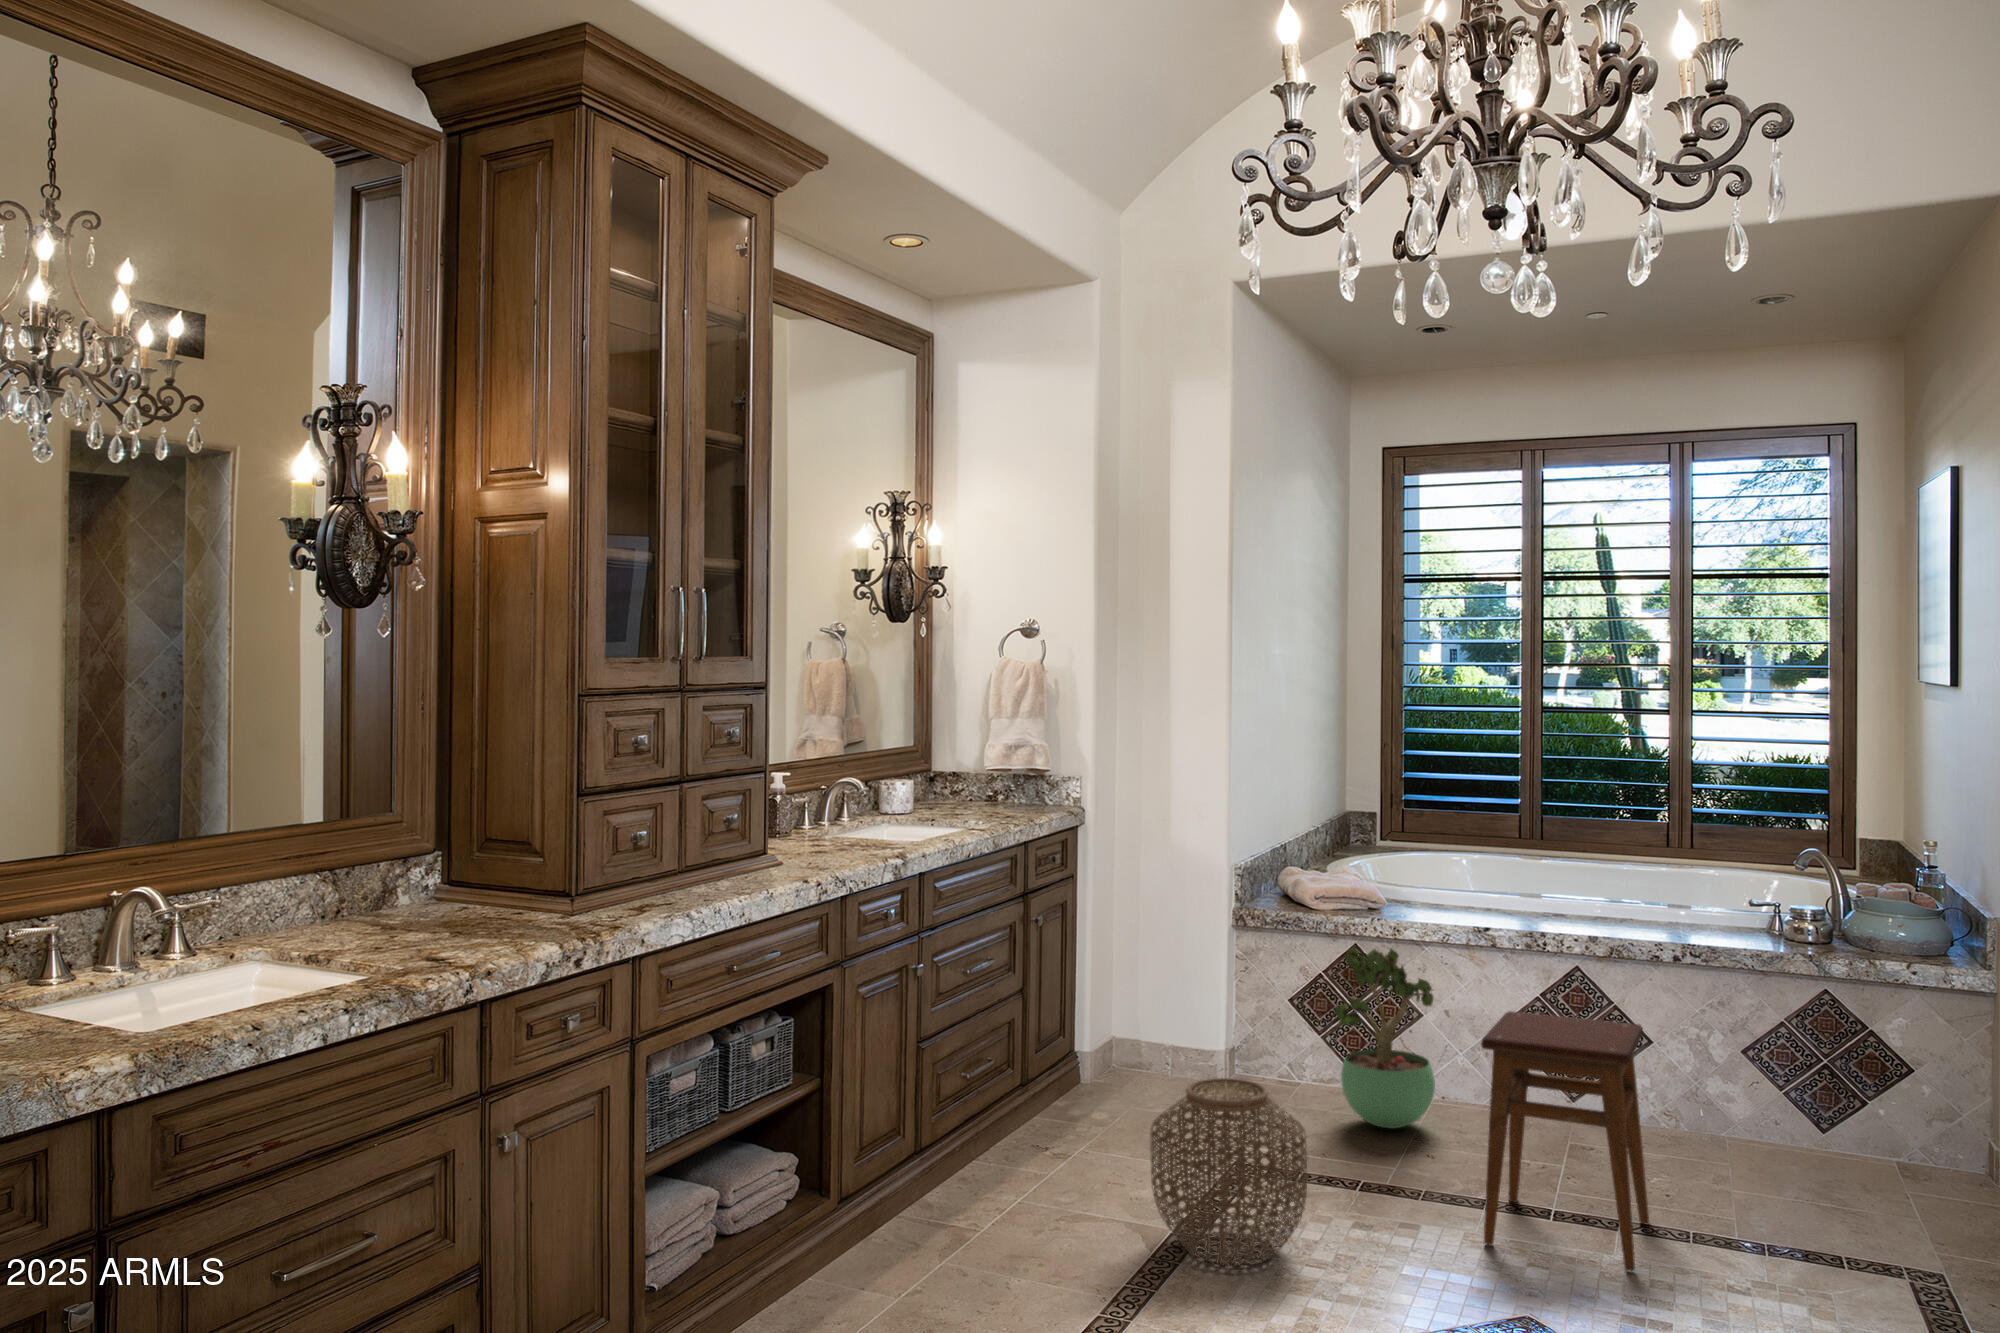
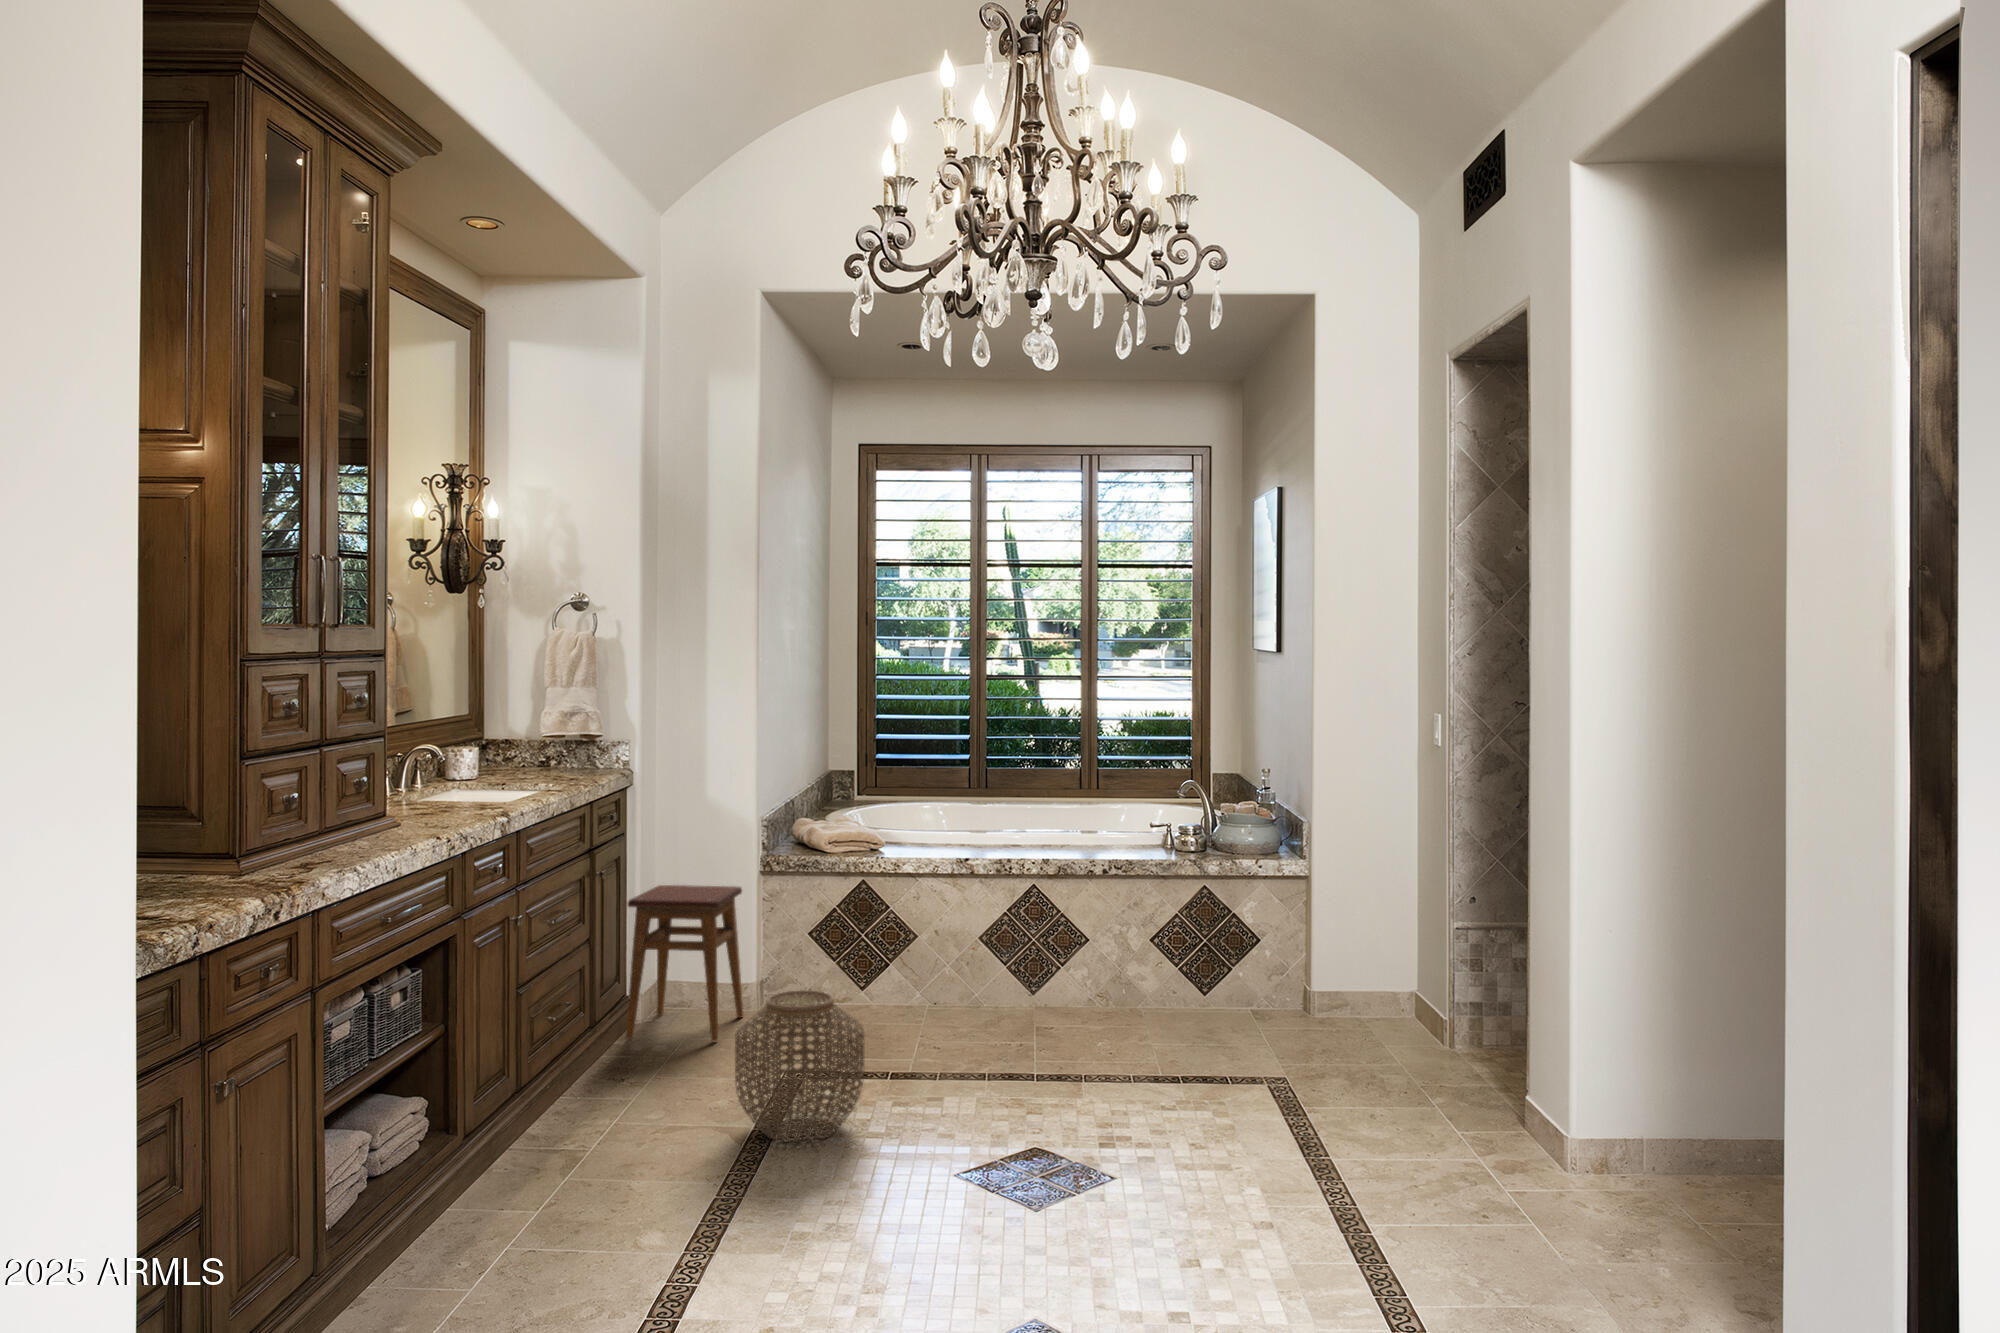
potted plant: present [1334,948,1435,1129] -> none [851,880,938,1028]
stool: present [1481,1011,1649,1271] -> present [626,885,743,1042]

